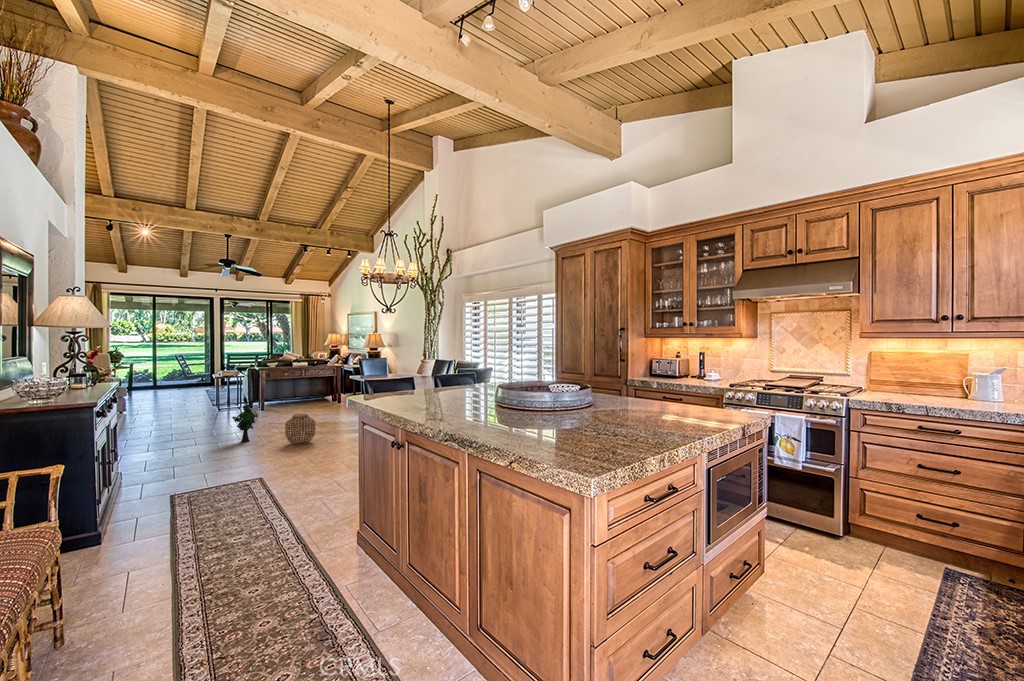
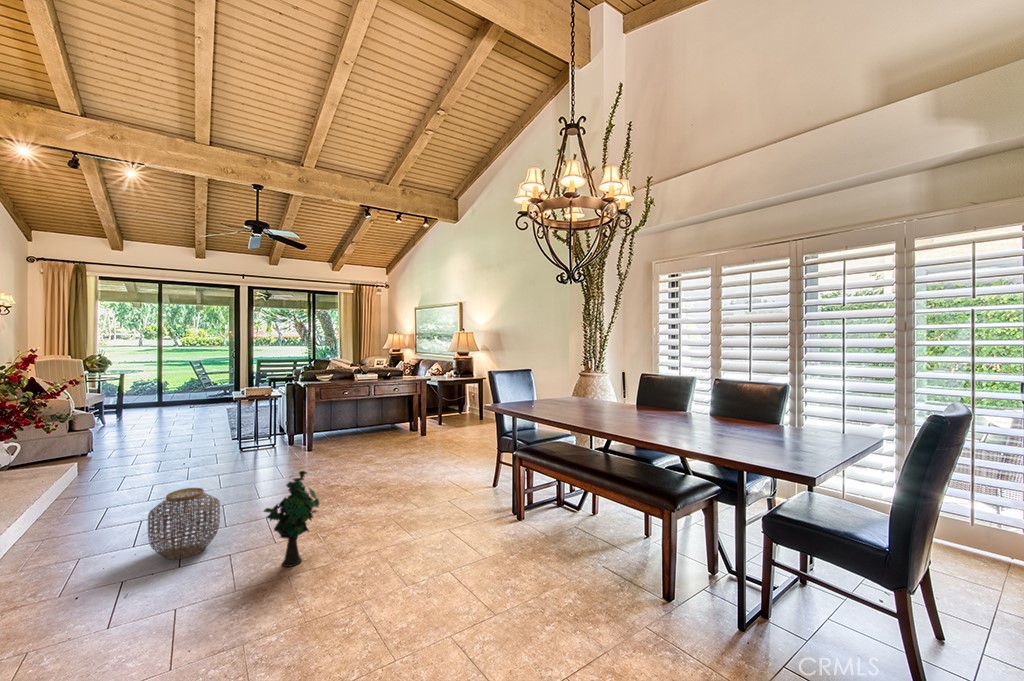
woven basket: present [285,414,315,445] -> present [148,488,220,560]

